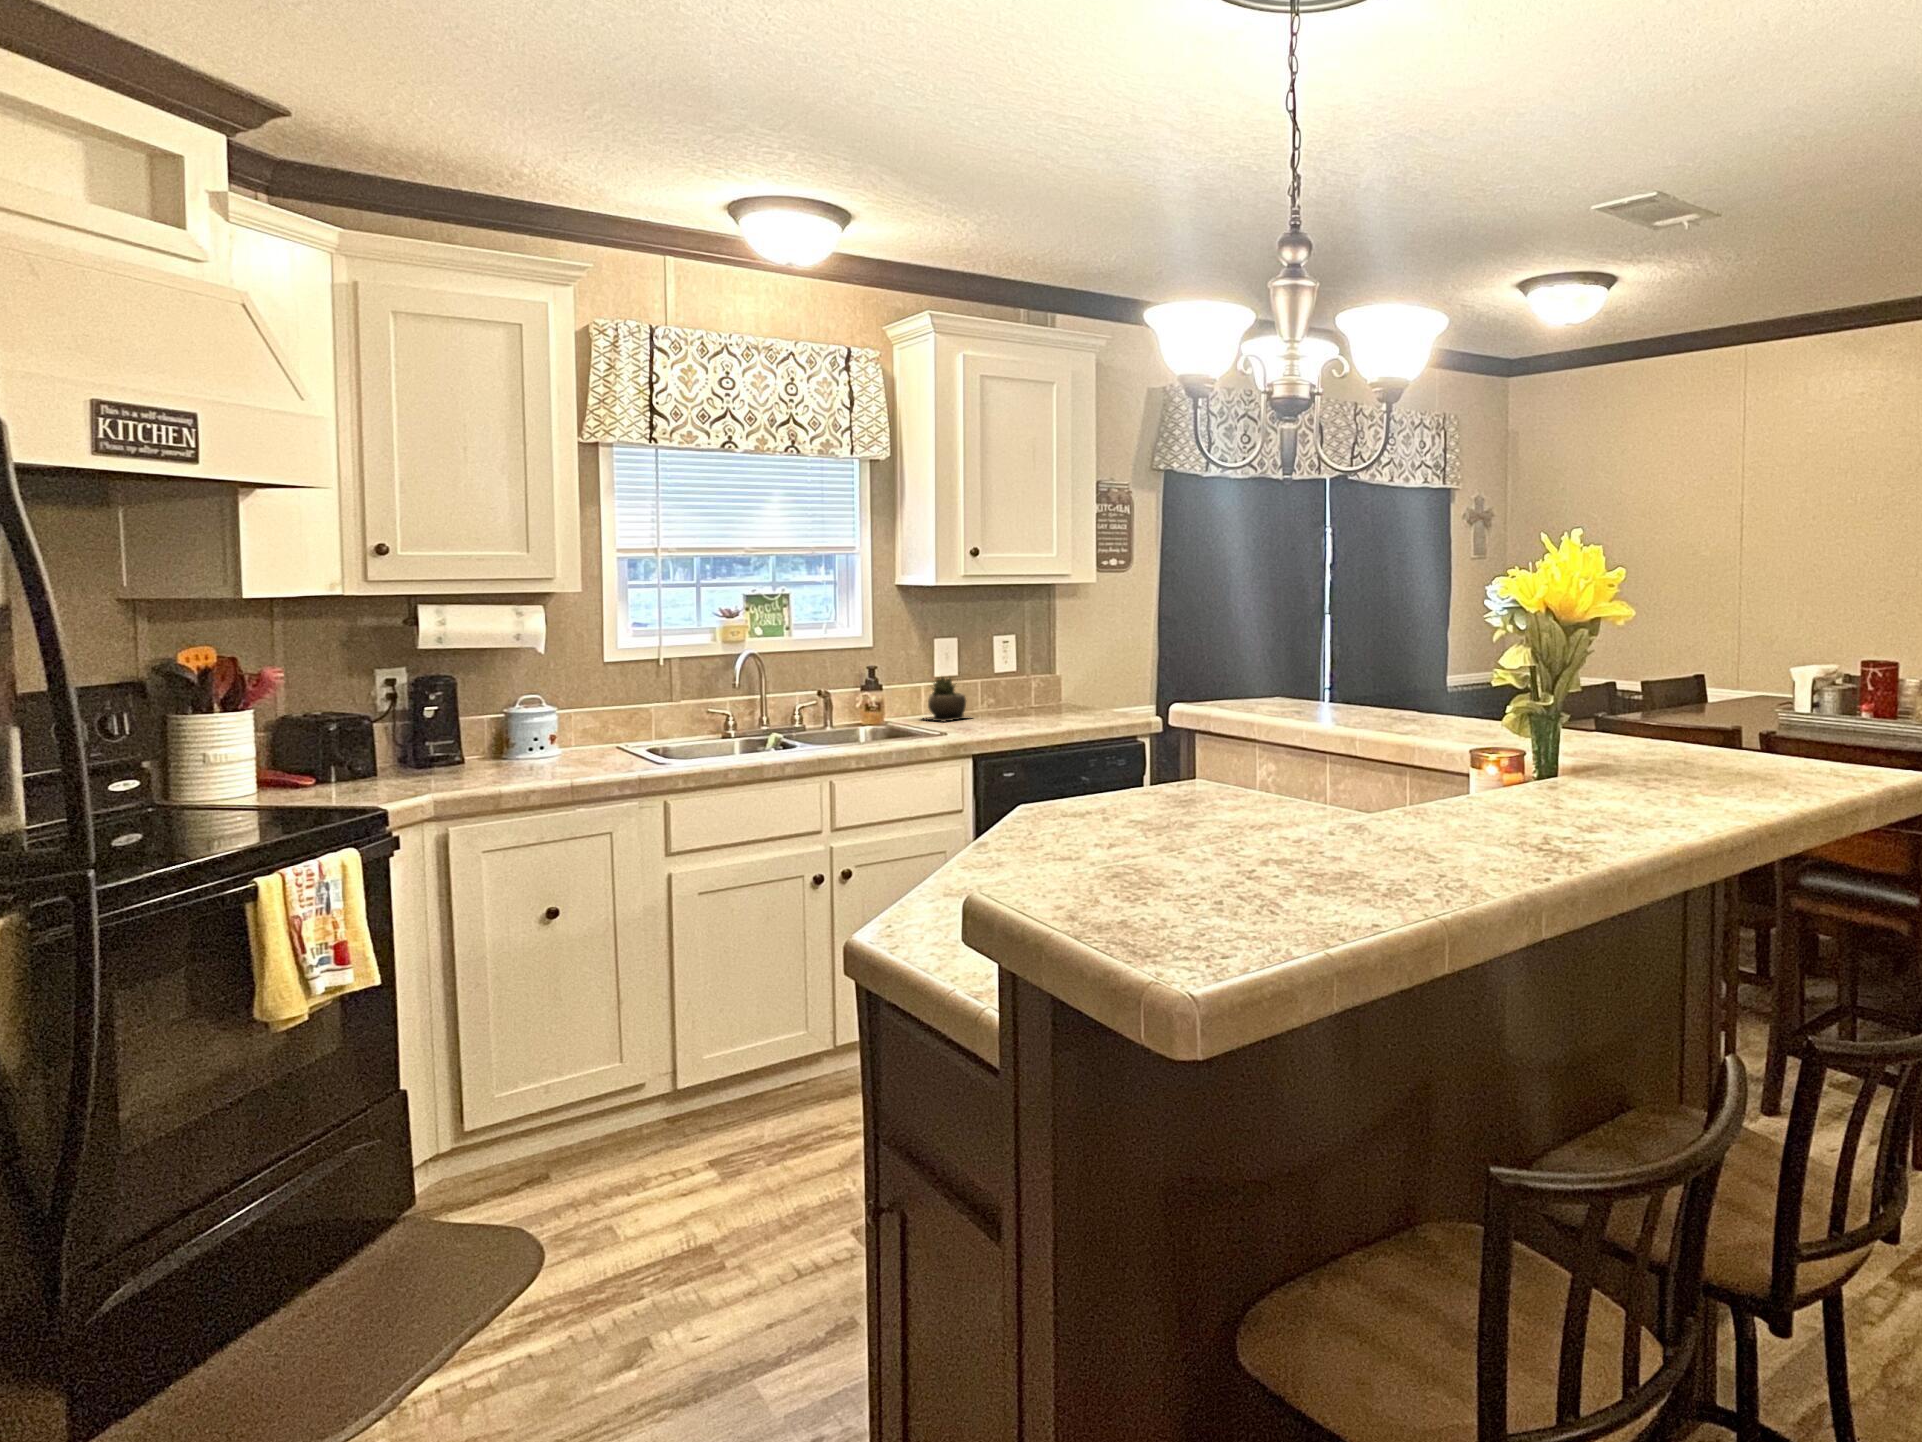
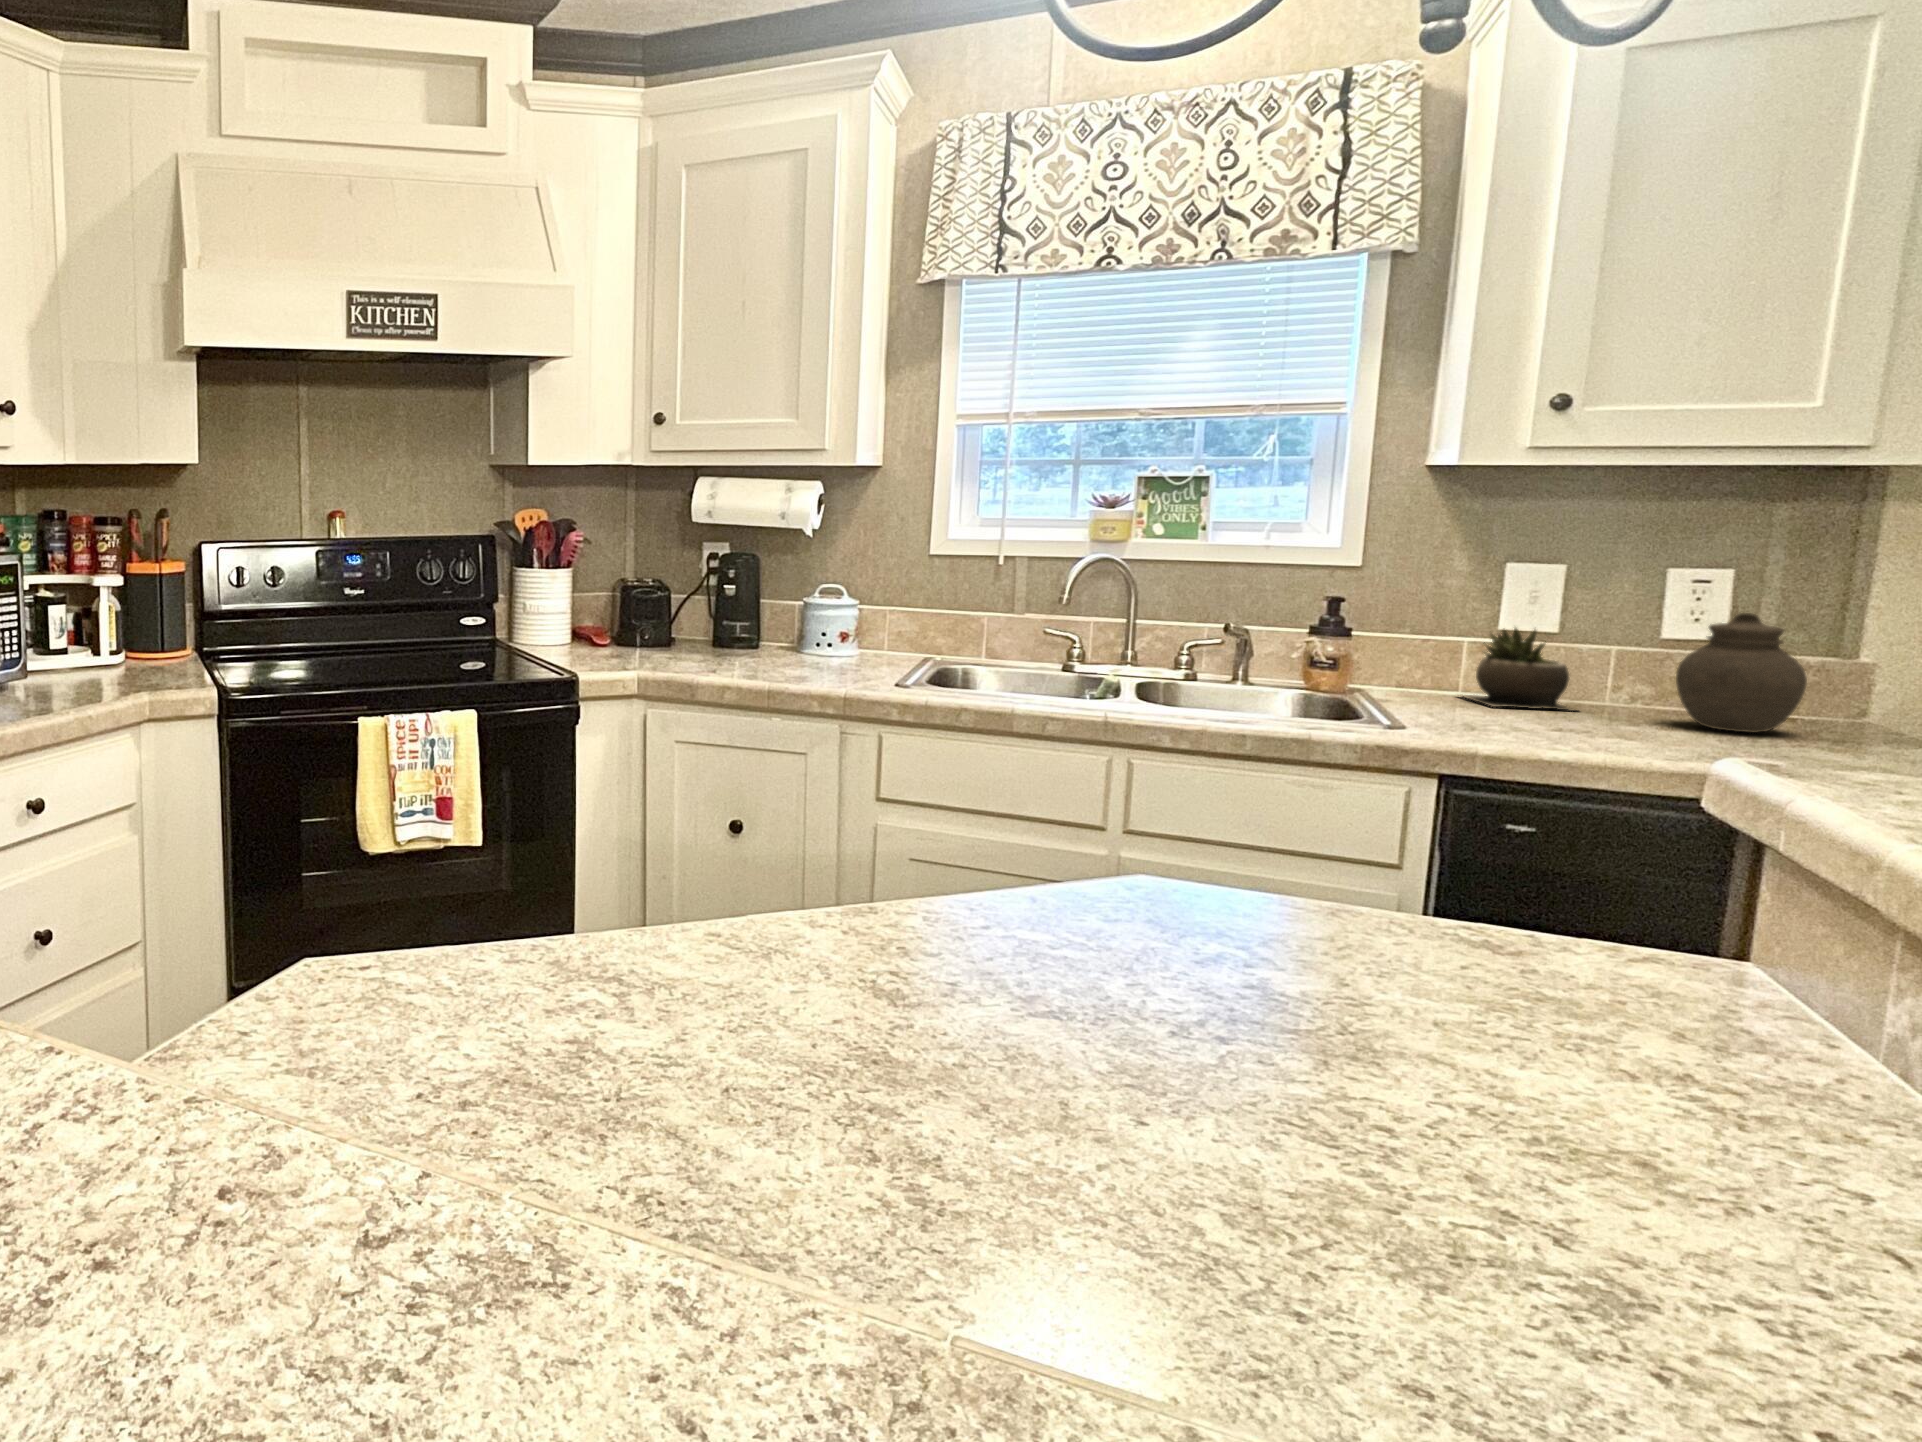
jar: none [1009,659,1052,717] -> present [1676,613,1807,733]

